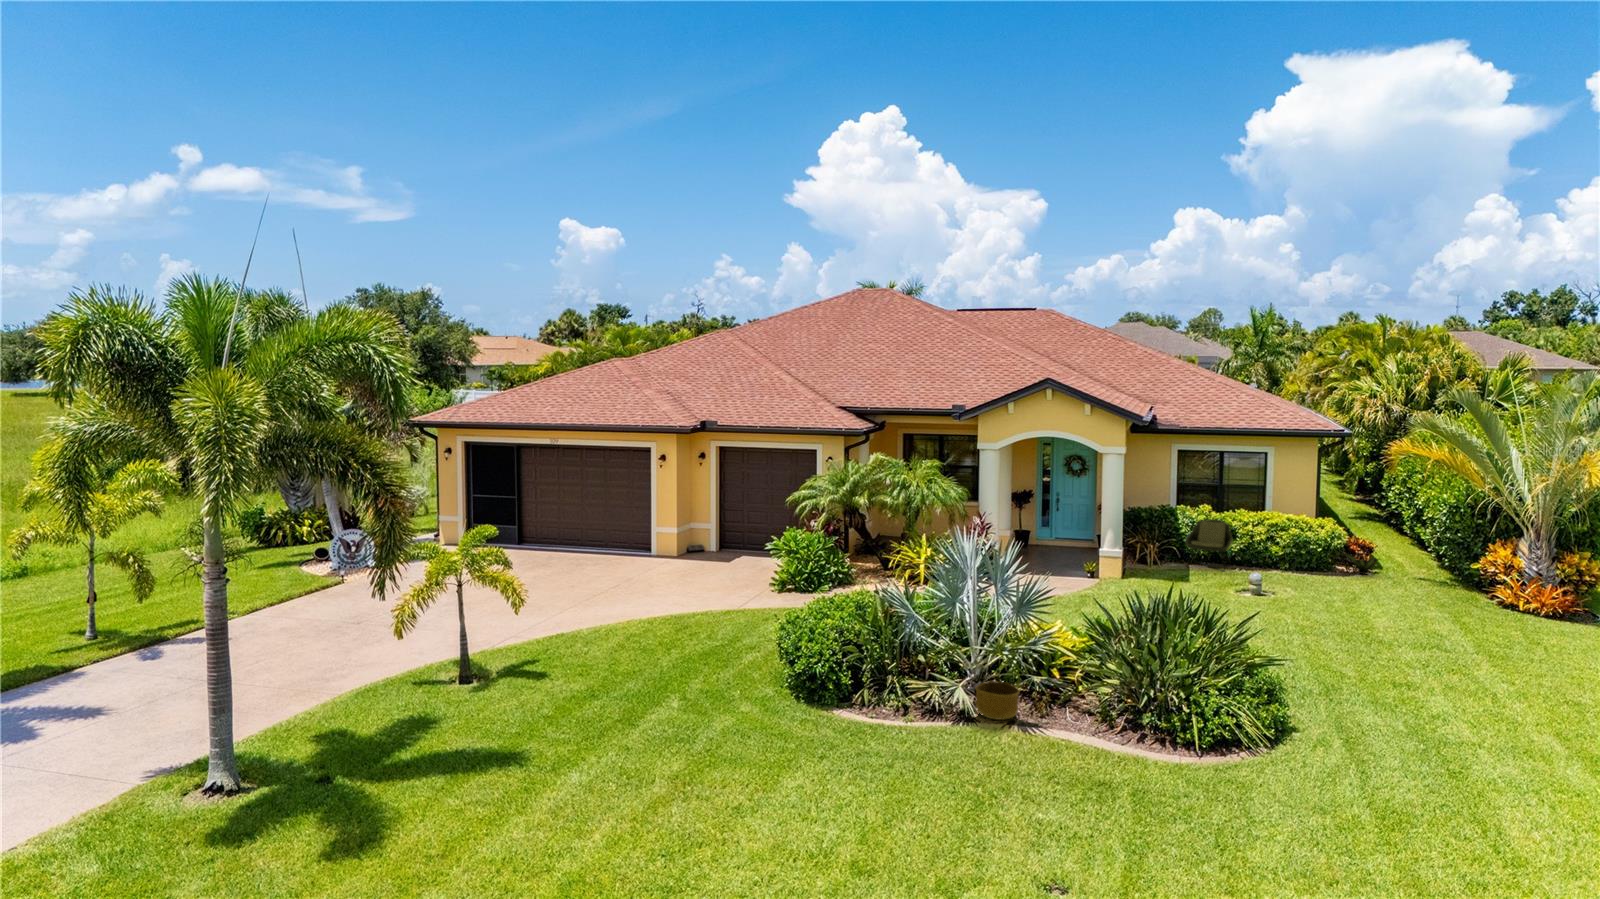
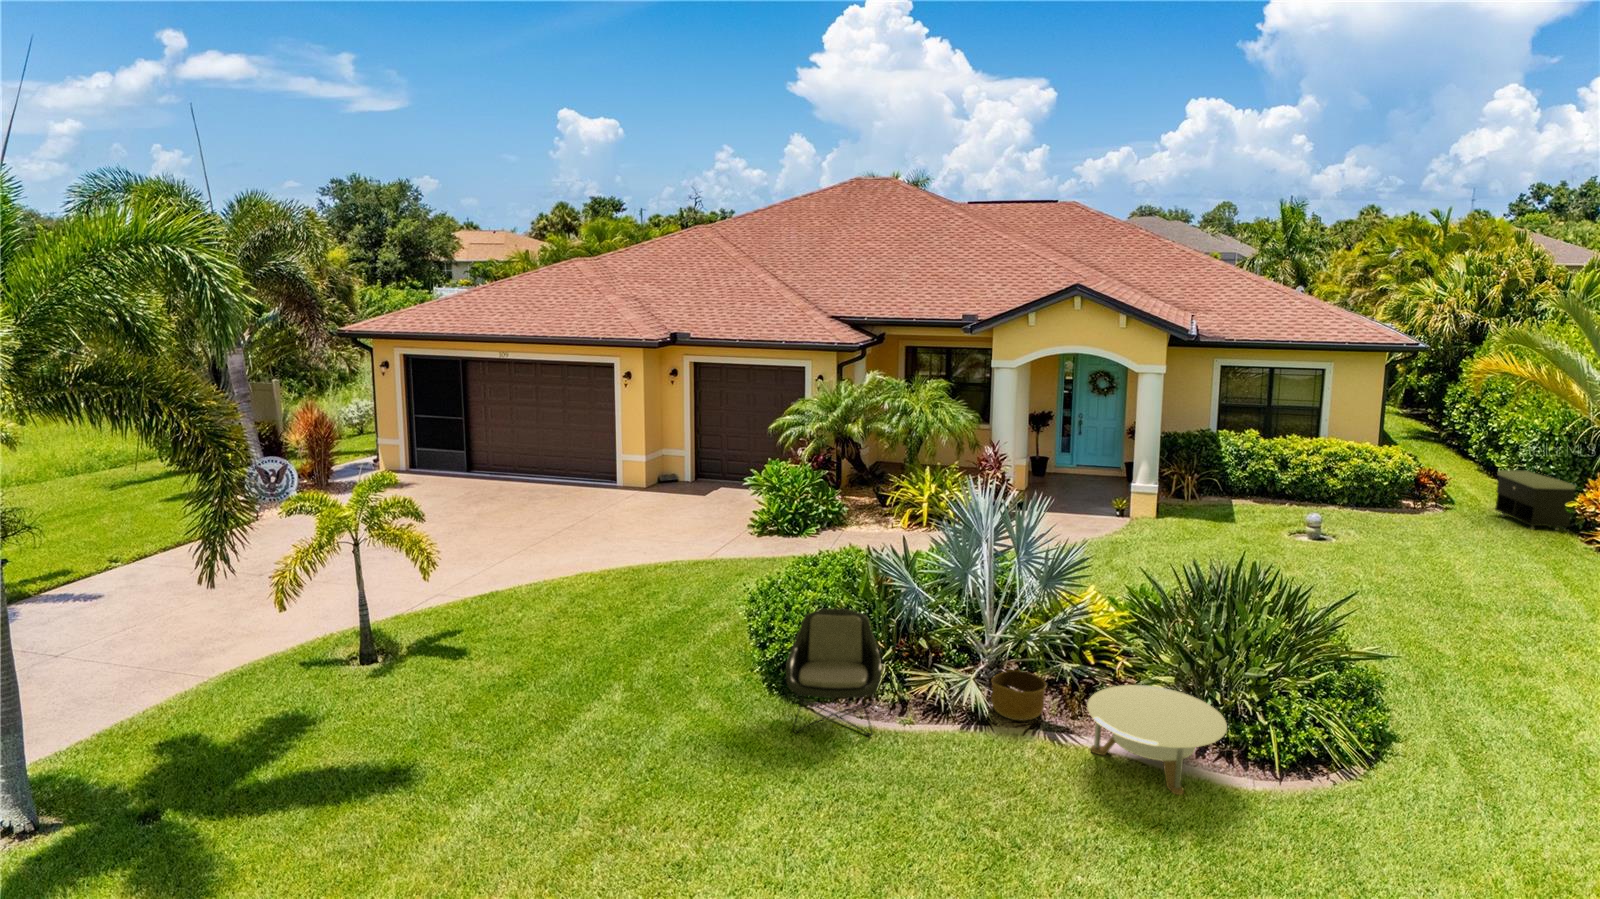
lounge chair: present [1185,519,1232,571] -> present [786,608,881,736]
storage bench: none [1414,537,1478,587] -> present [1495,470,1575,530]
potted plant: present [1344,553,1378,575] -> none [1409,488,1461,514]
round table: none [1050,688,1159,767] -> present [1087,685,1227,795]

